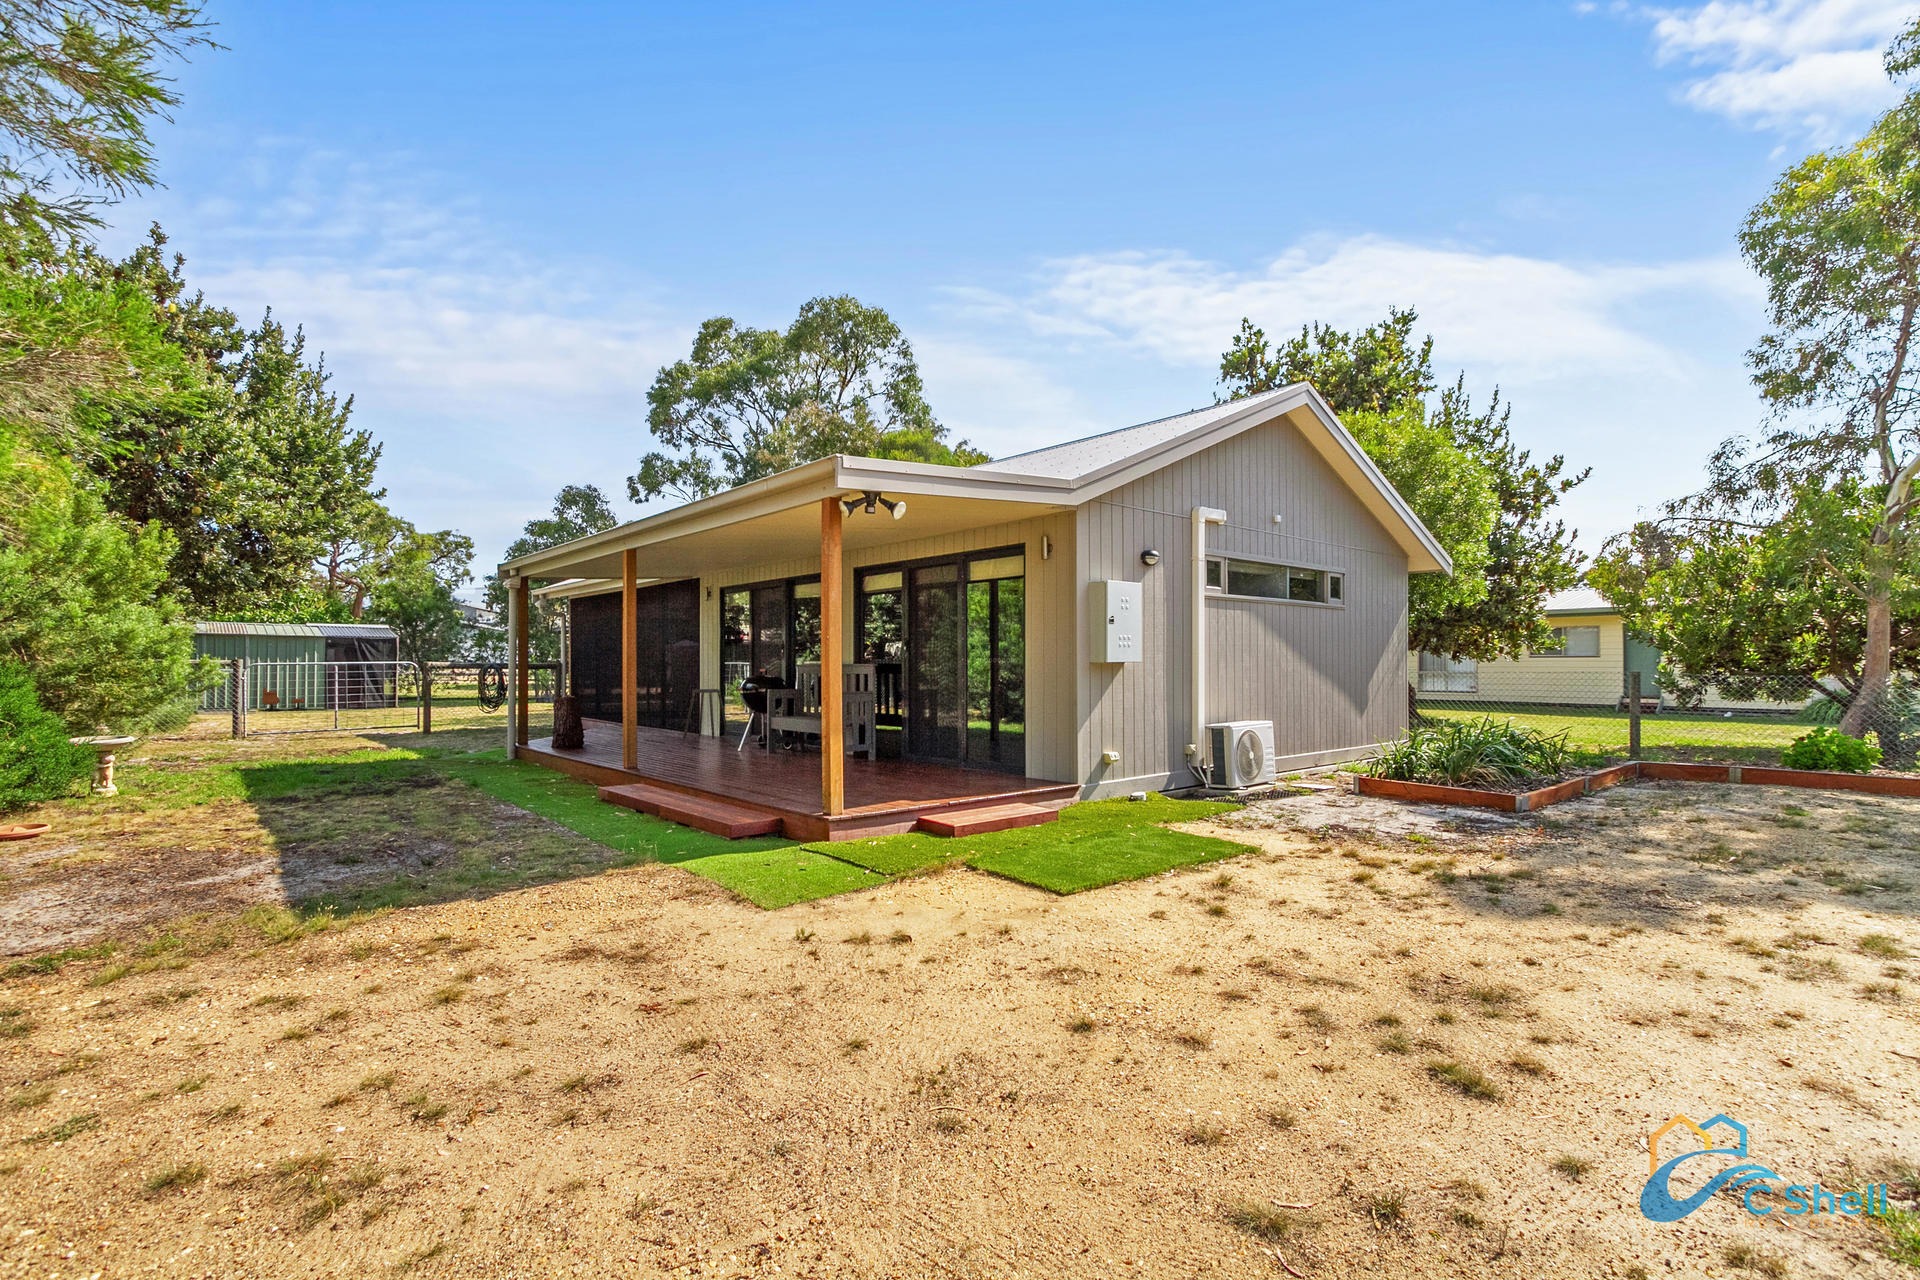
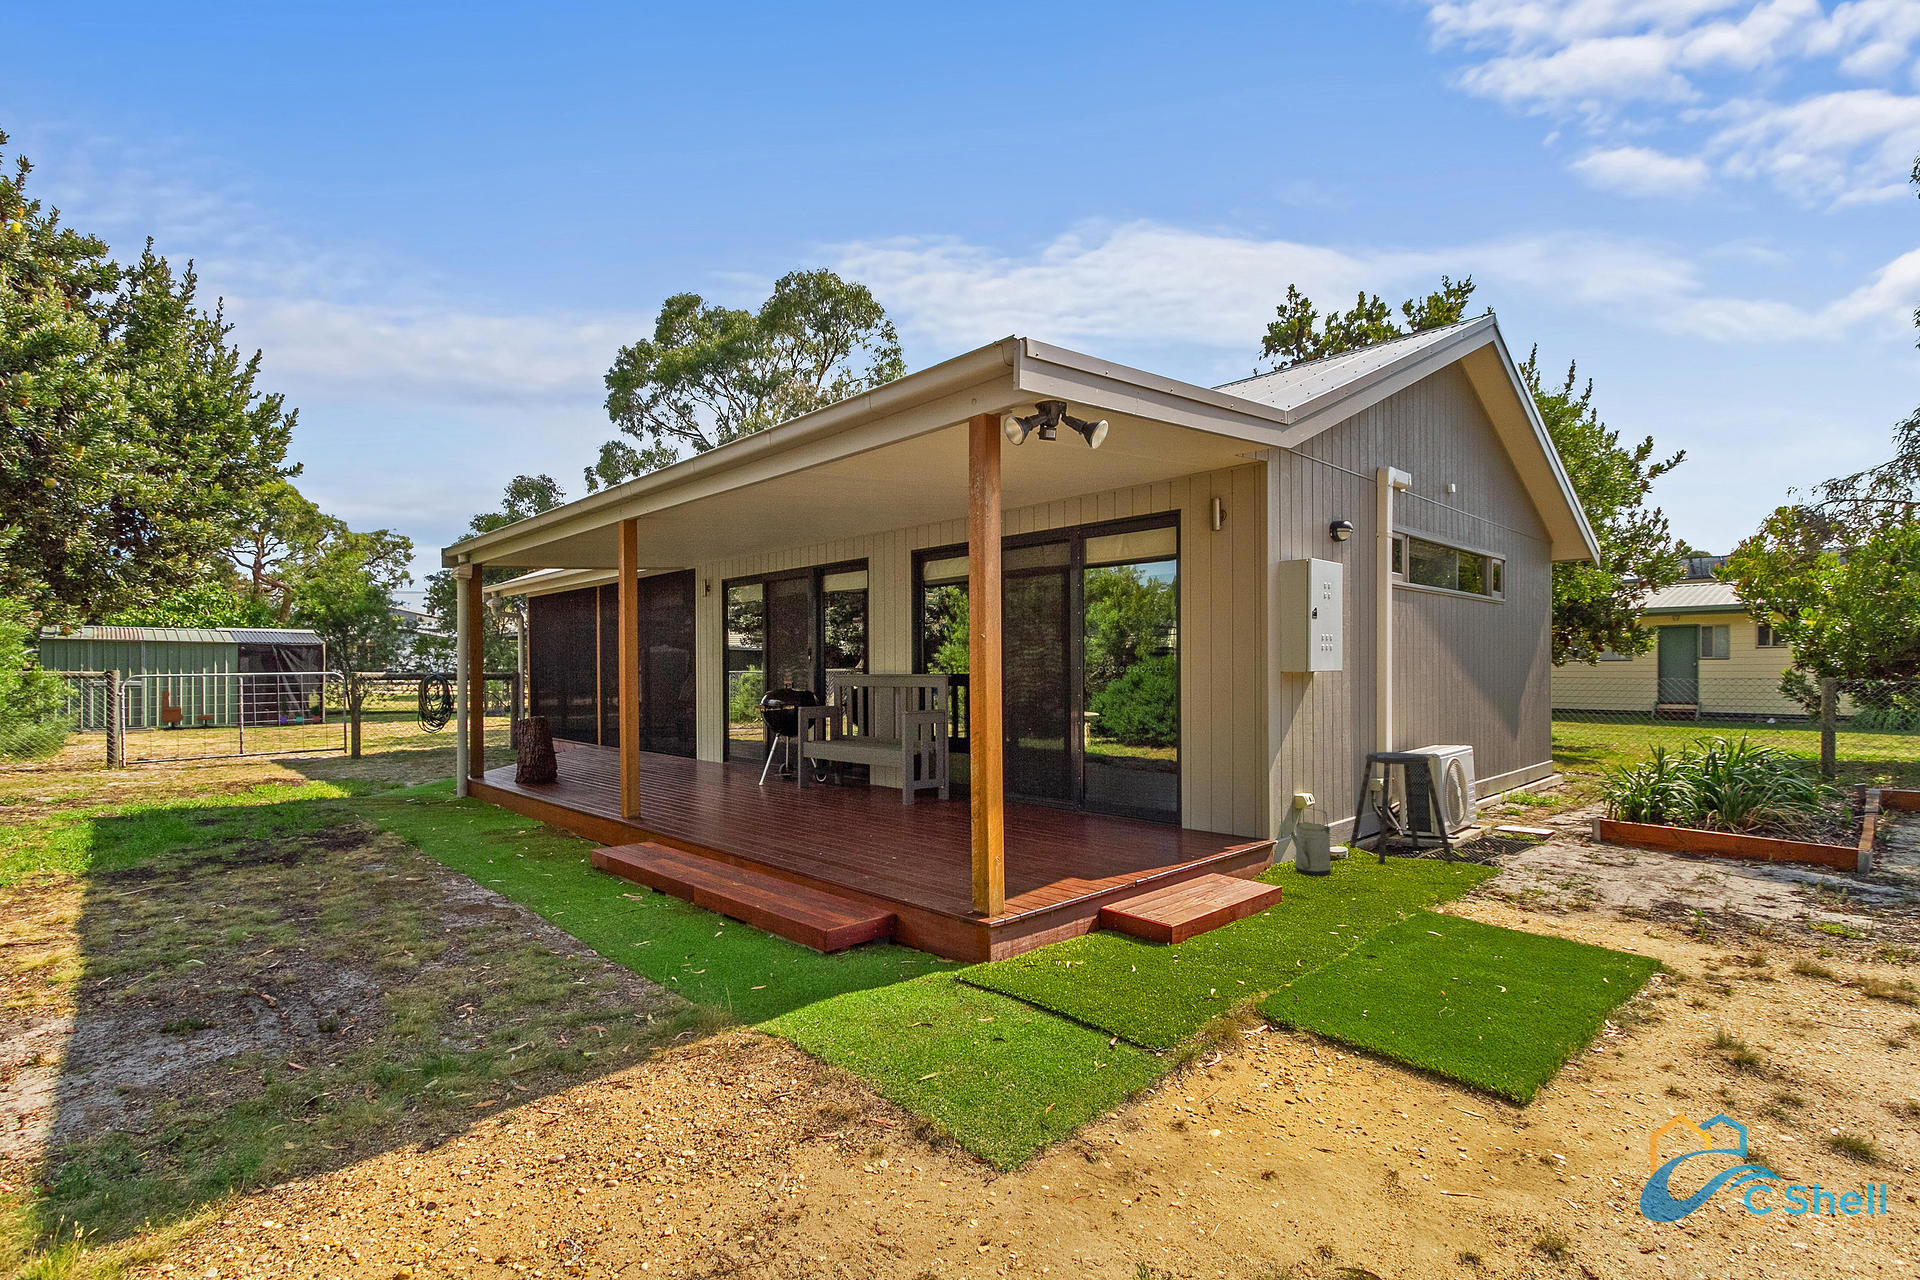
potted plant: none [356,681,396,707] -> present [278,694,321,723]
stool: present [683,689,729,739] -> present [1350,752,1453,863]
watering can: none [1080,763,1123,811] -> present [1279,808,1330,876]

